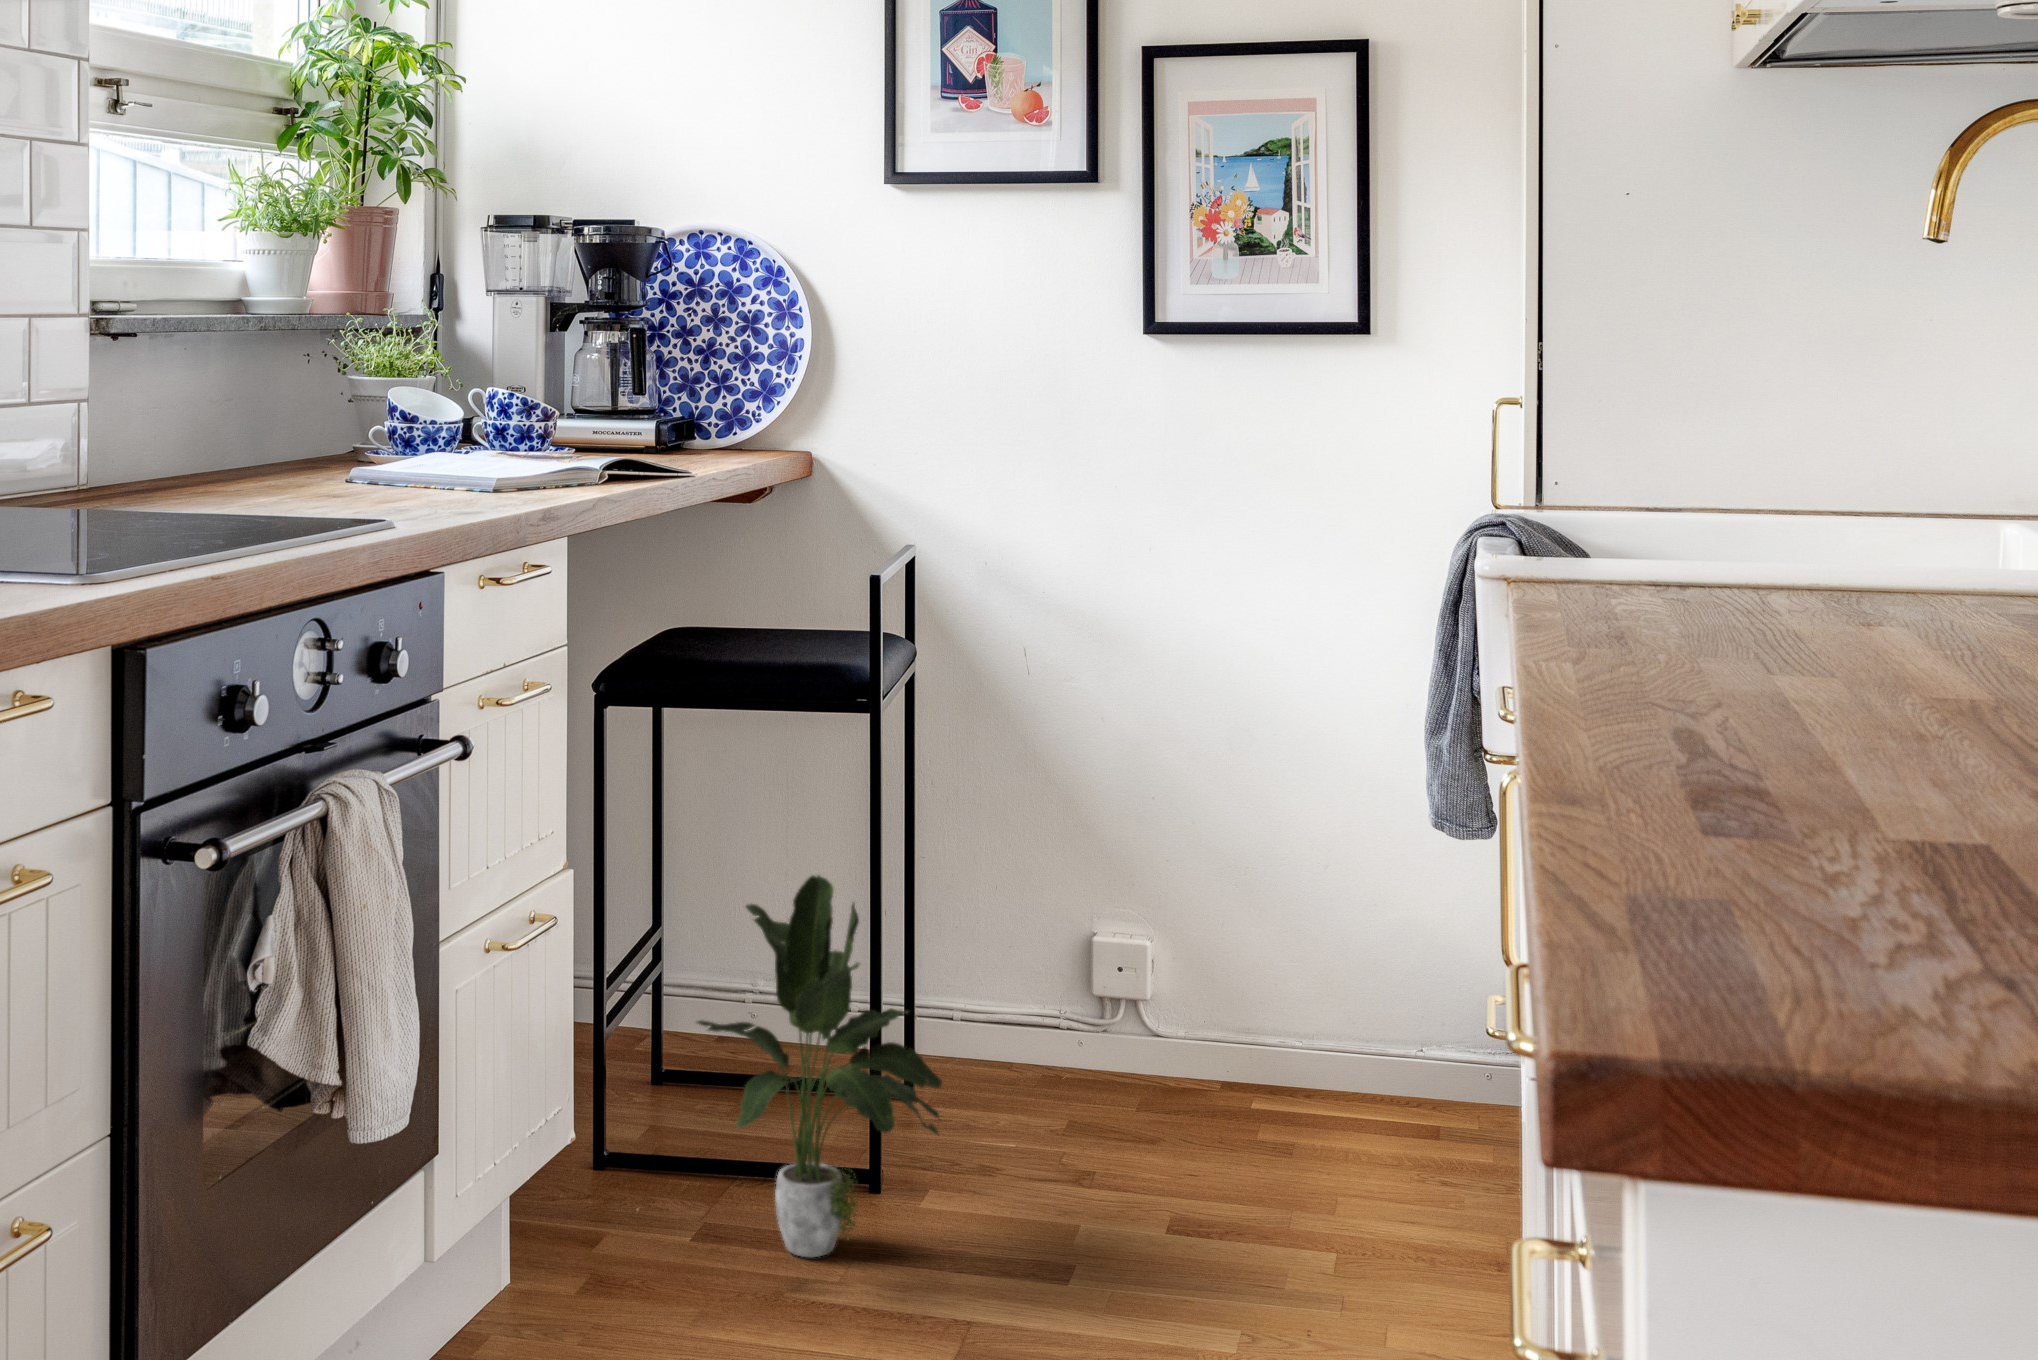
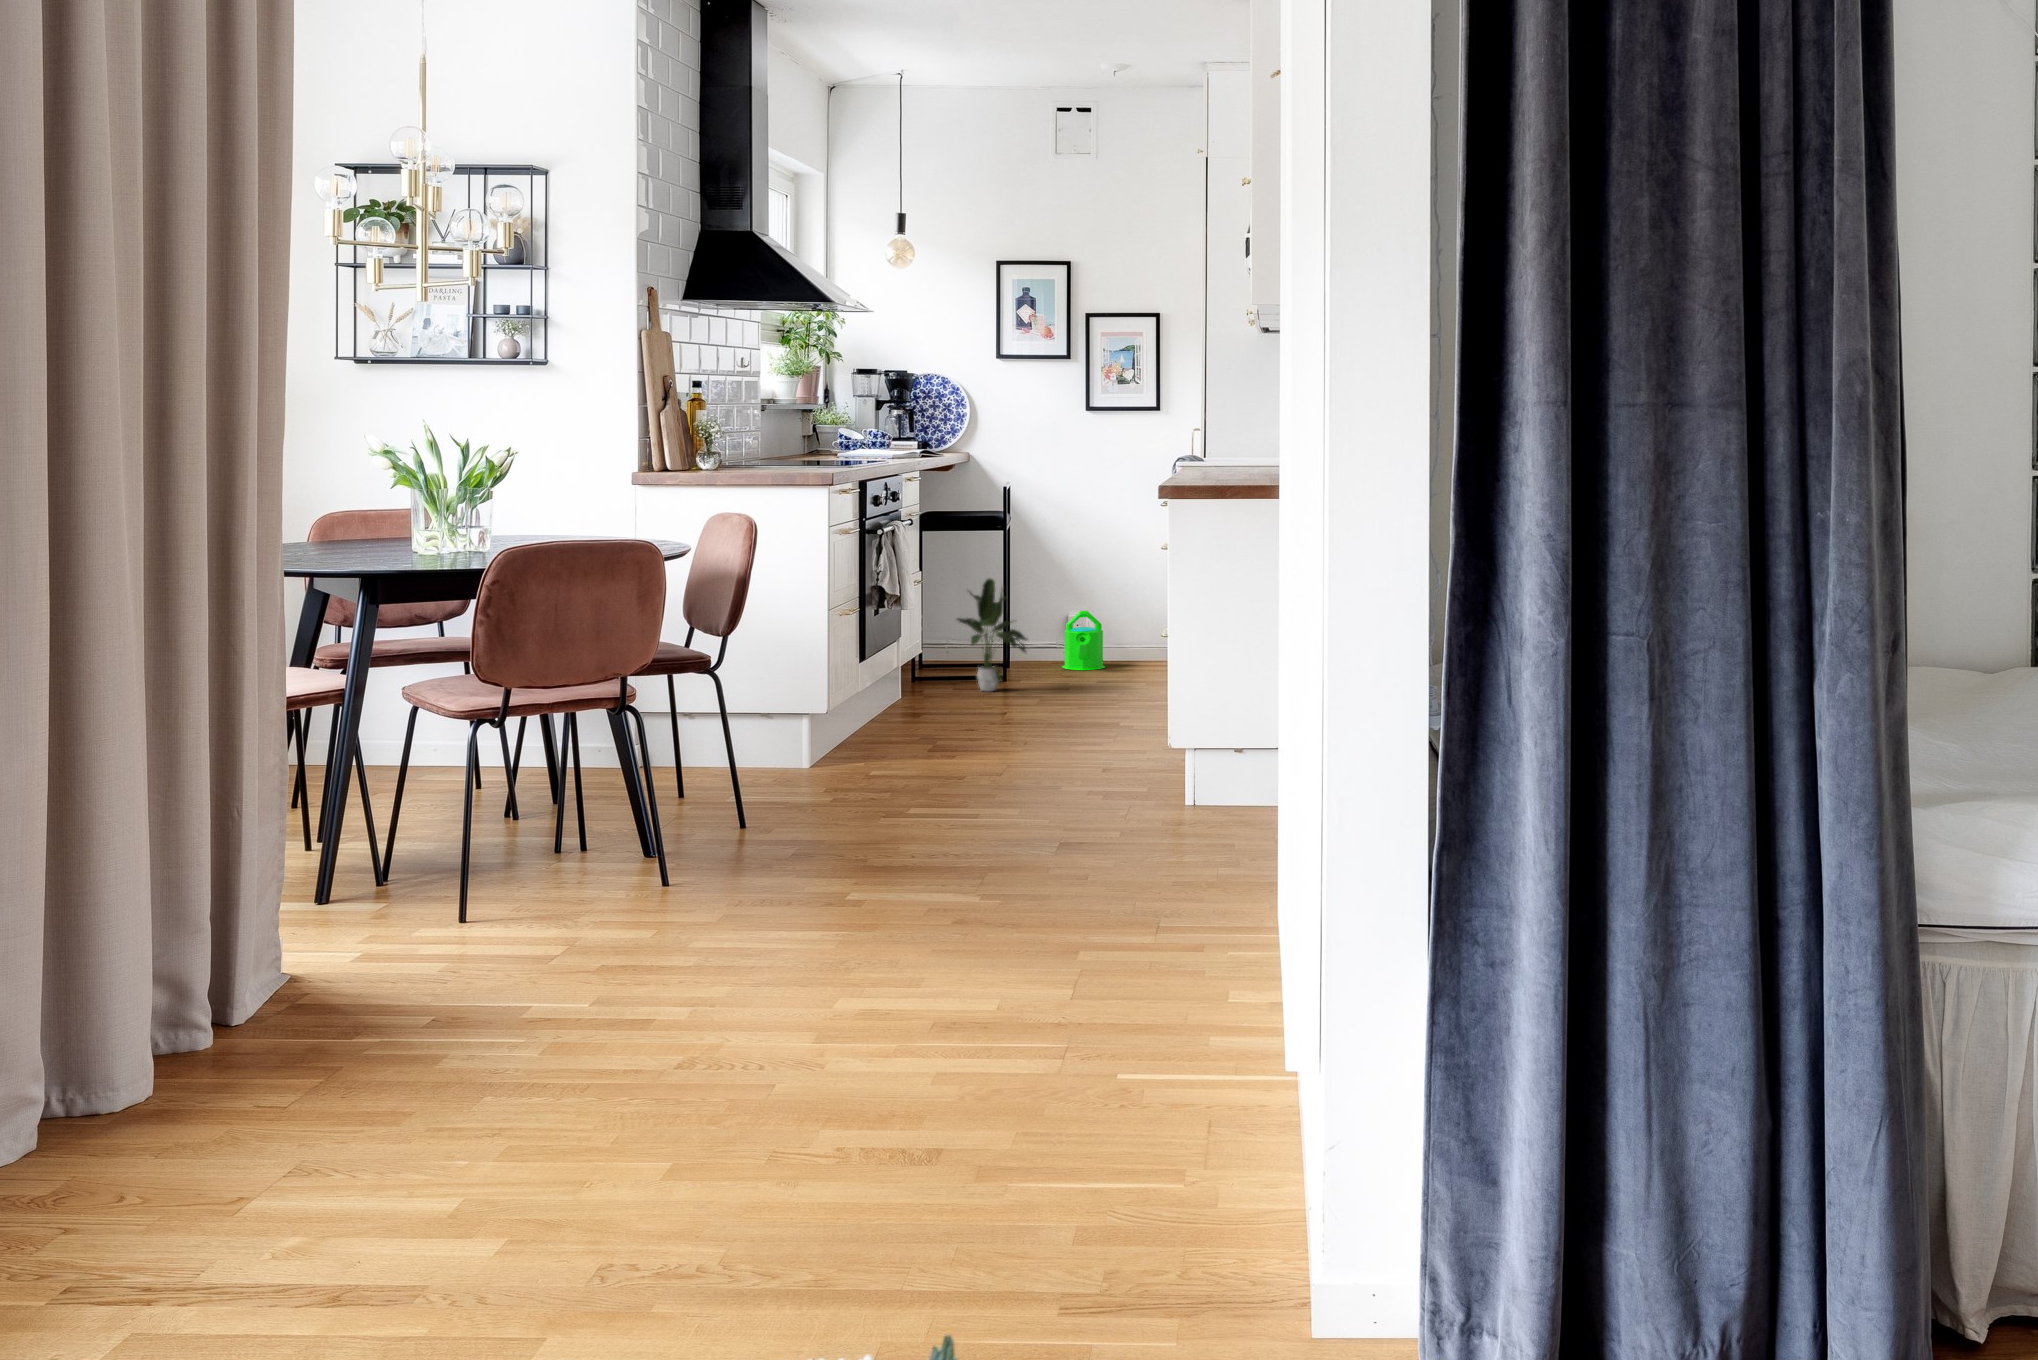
watering can: none [1069,930,1207,1124] -> present [1062,611,1105,670]

